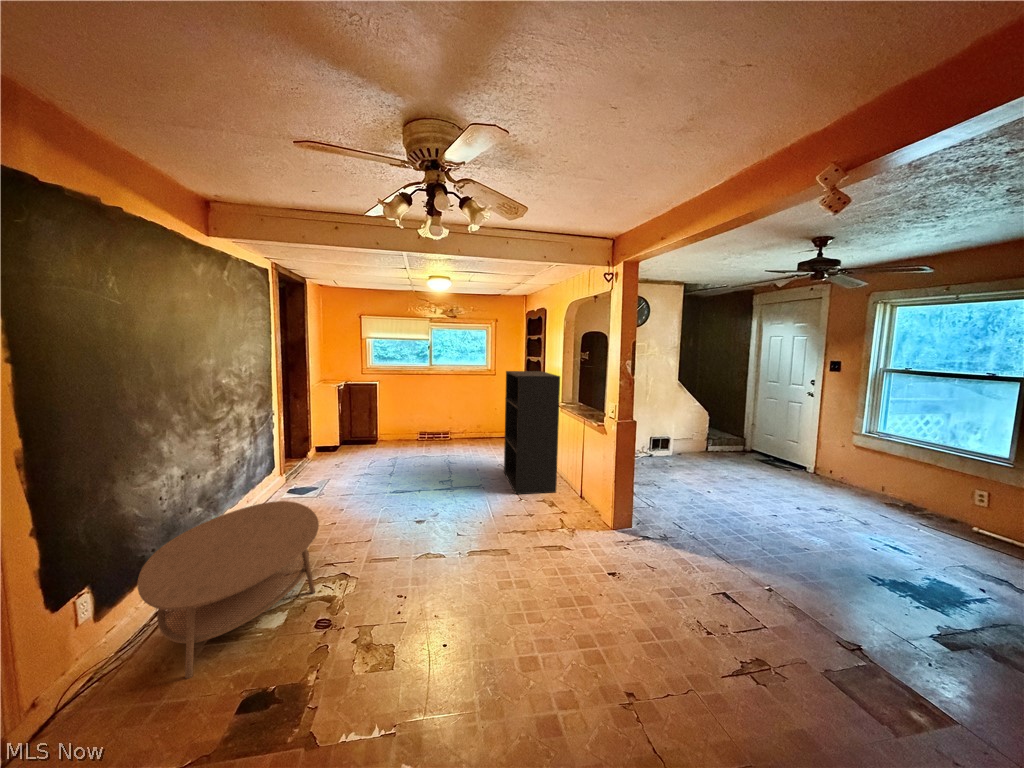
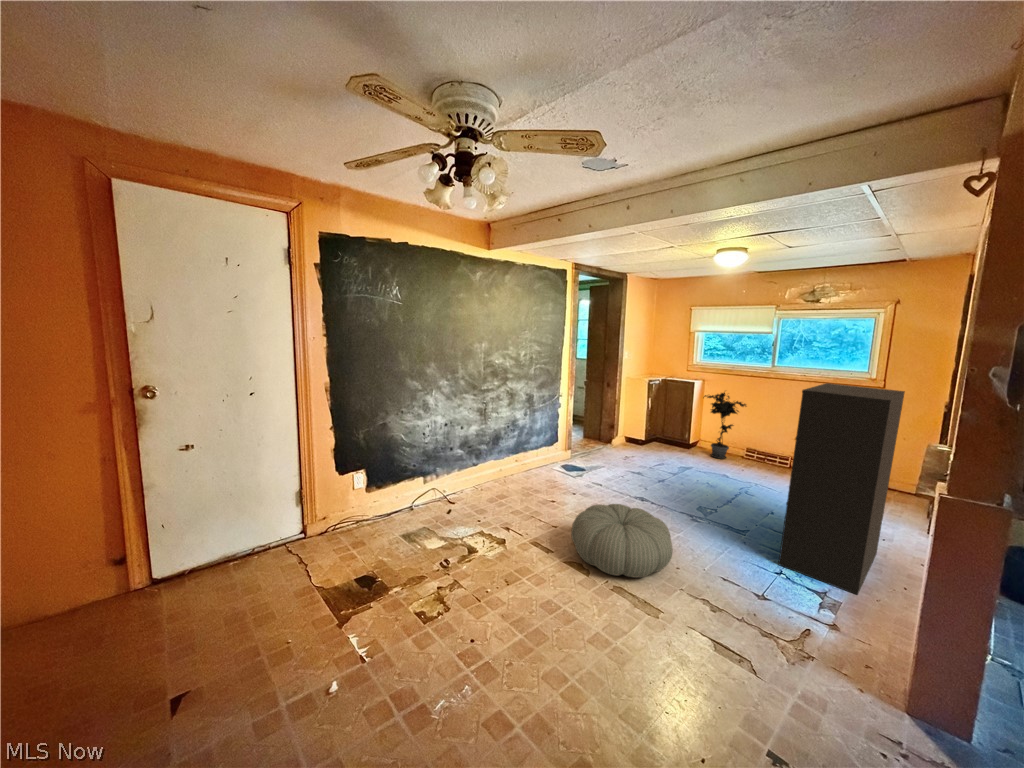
potted plant: none [384,386,423,444] -> present [703,392,746,459]
pouf: none [399,490,484,549] -> present [571,504,673,578]
coffee table: present [137,501,319,679] -> none [365,460,509,548]

